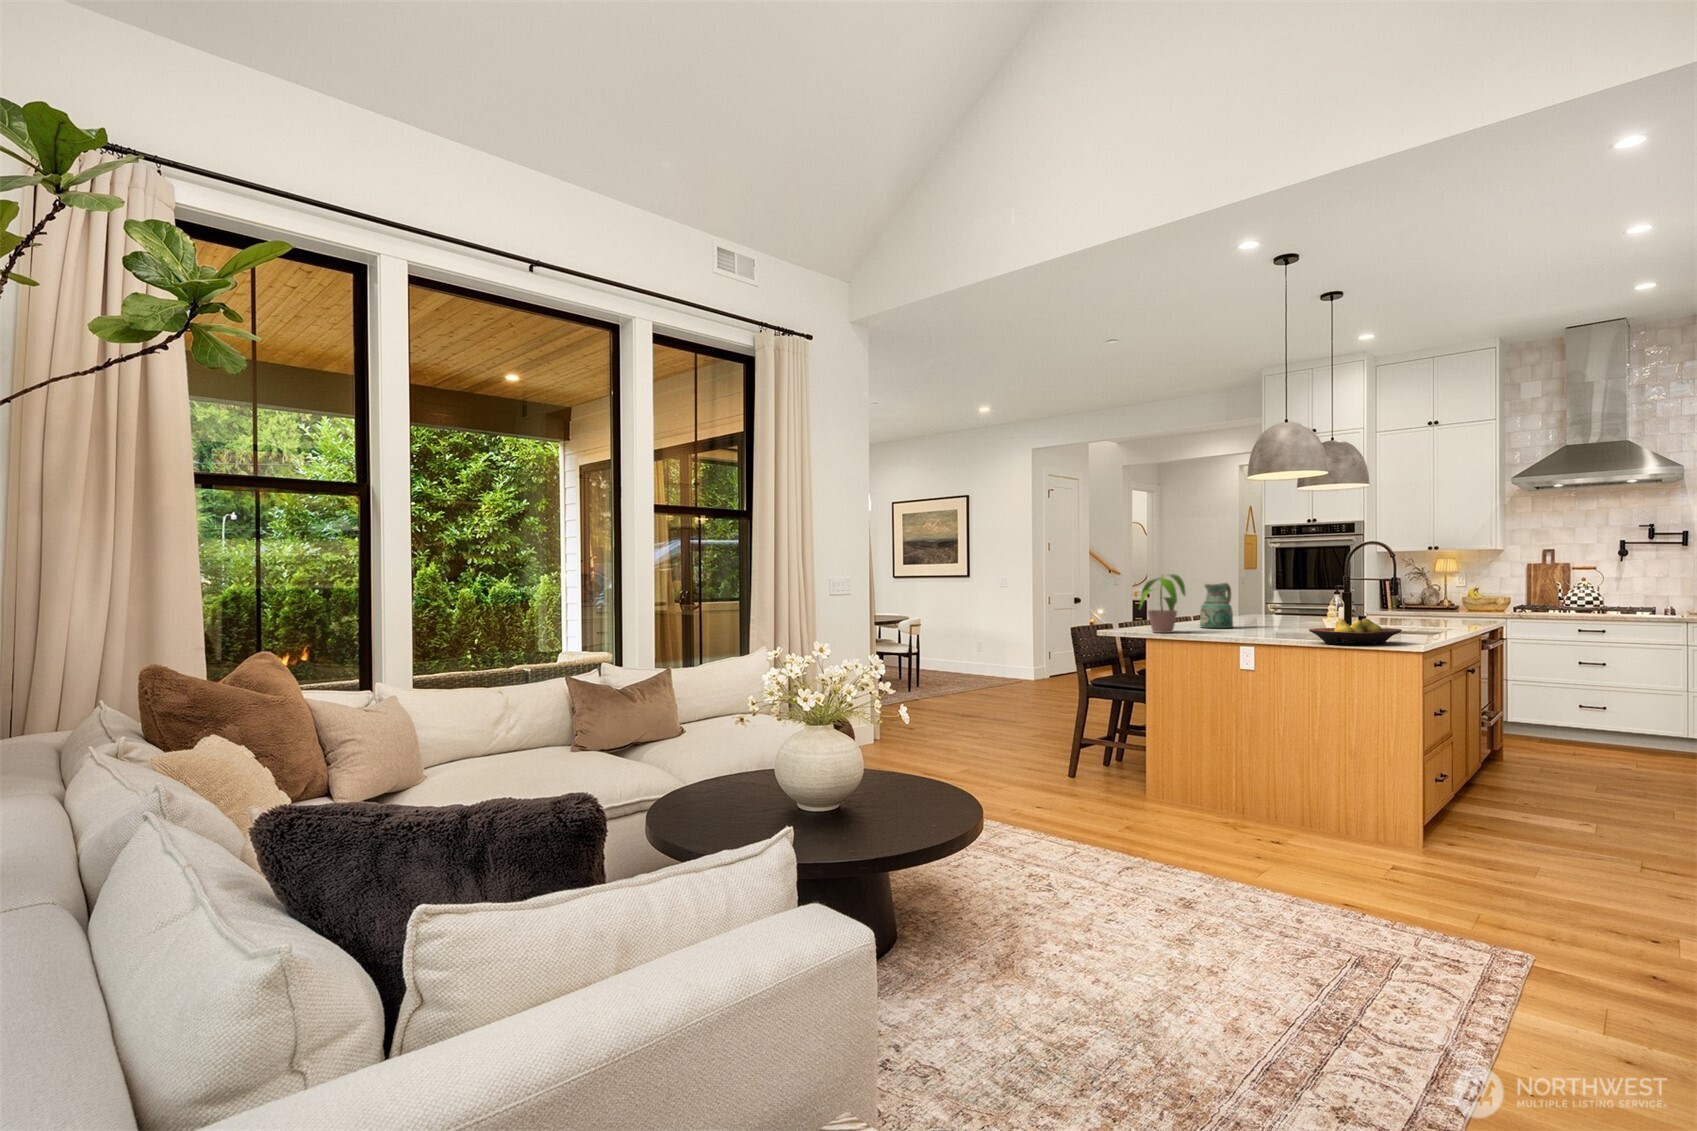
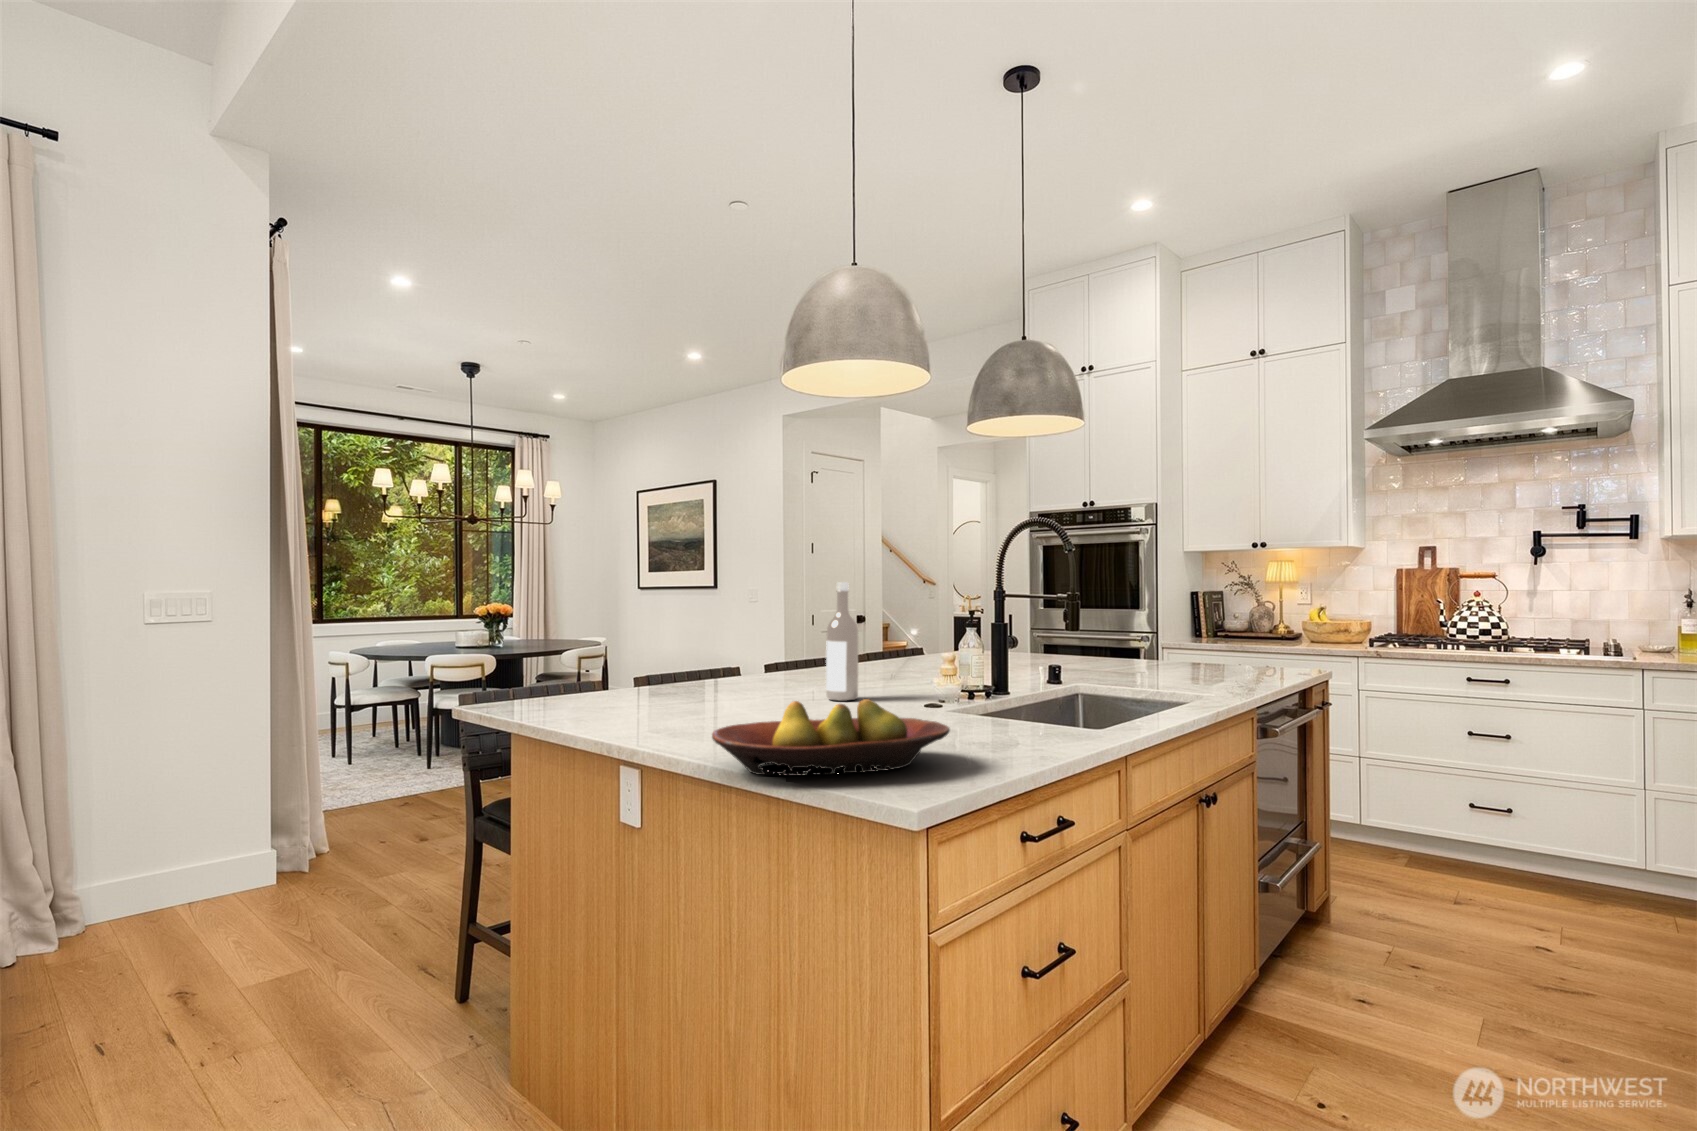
potted plant: present [1140,574,1186,633] -> none [509,581,657,710]
wine bottle: none [1266,574,1284,631] -> present [826,582,858,701]
ceramic pitcher: present [1200,583,1233,628] -> none [736,599,809,691]

